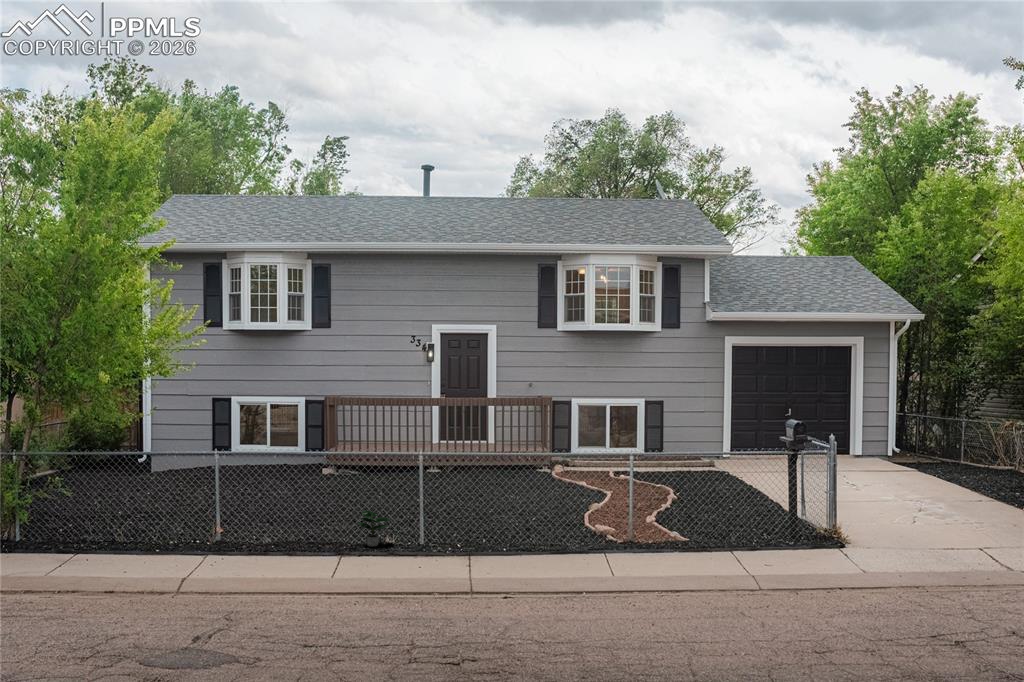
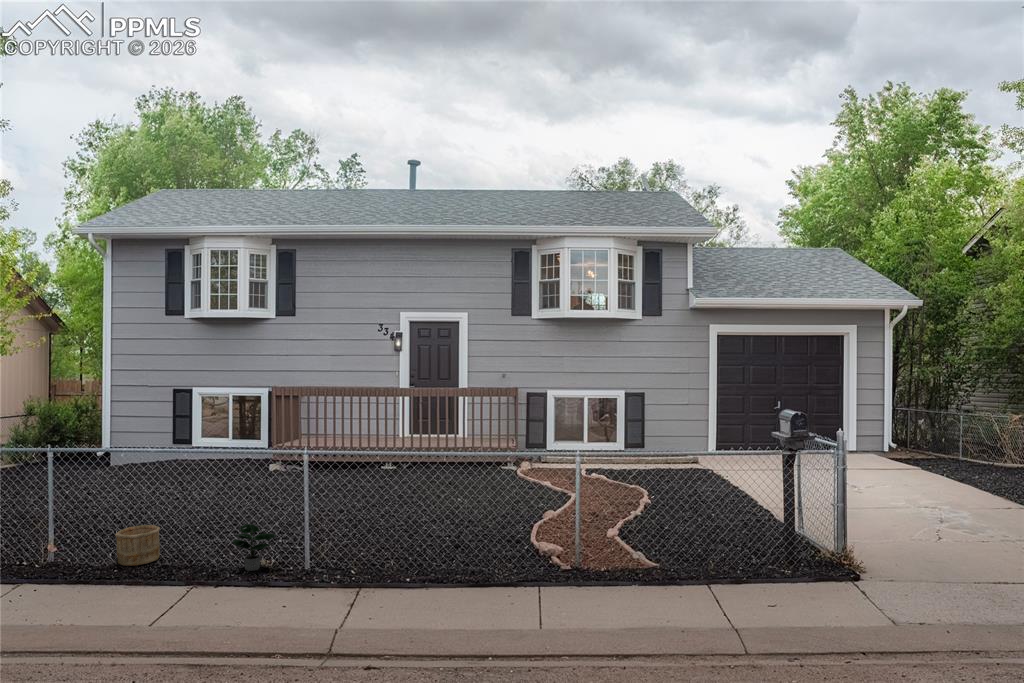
wooden bucket: none [259,513,292,544] -> present [115,525,160,566]

